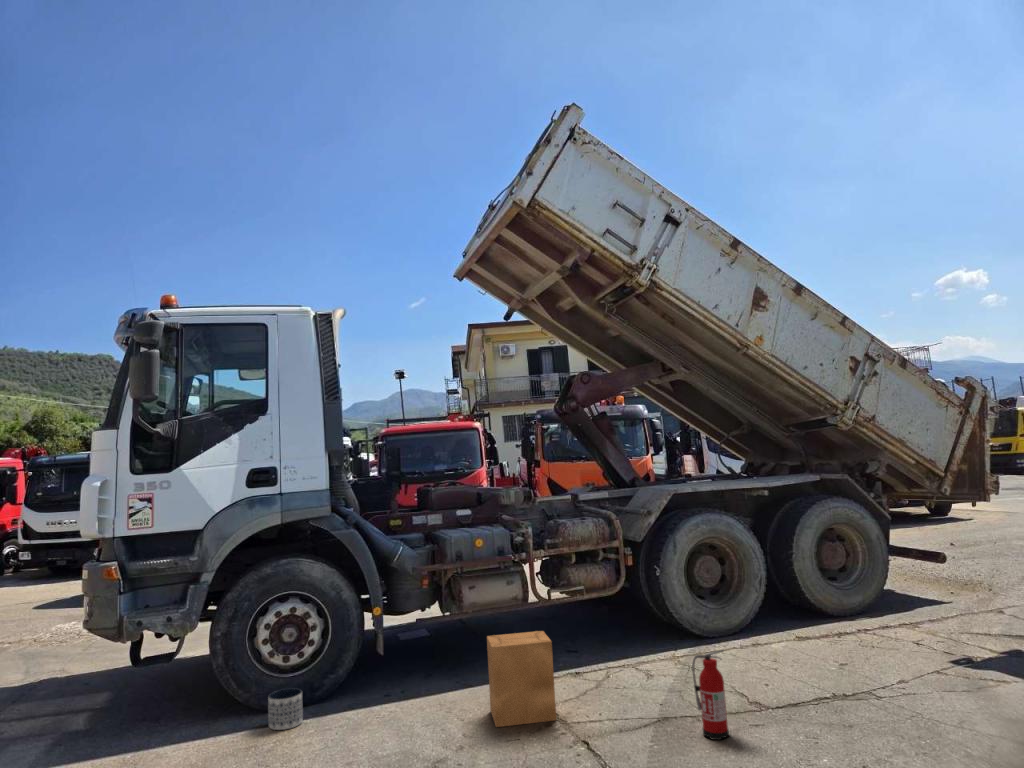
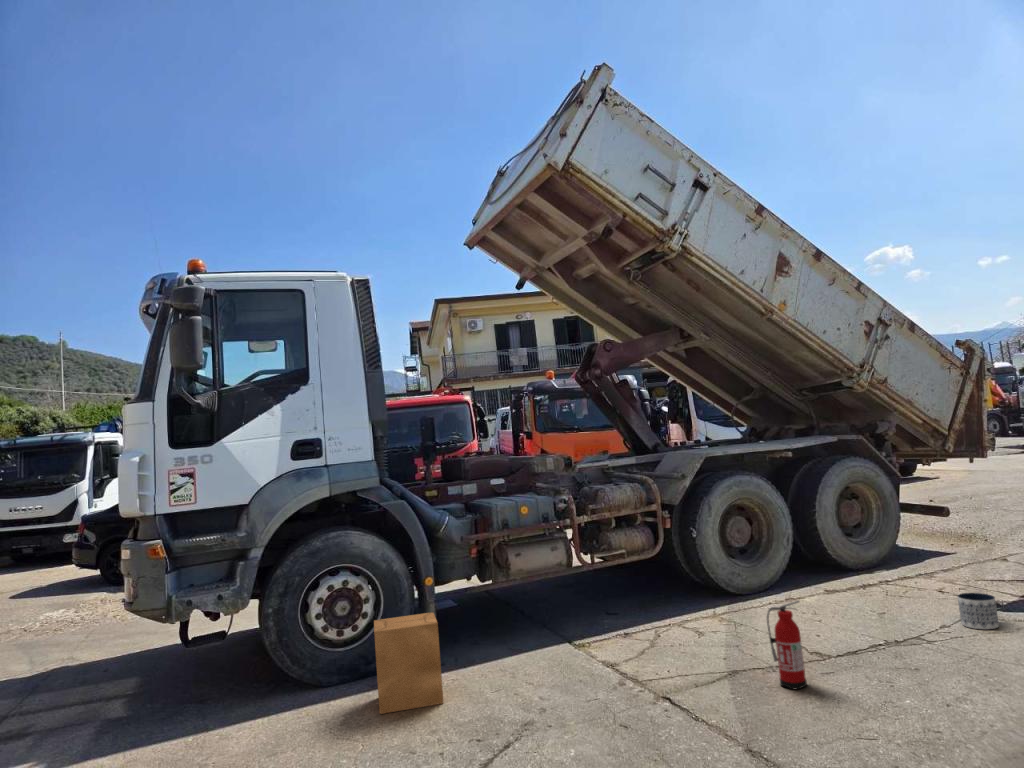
cardboard box: present [487,631,556,727] -> present [374,612,443,714]
planter: present [268,688,303,730] -> present [958,593,999,629]

